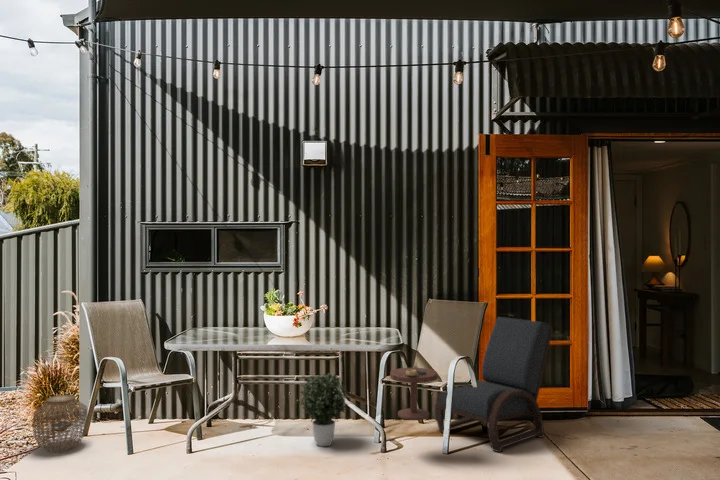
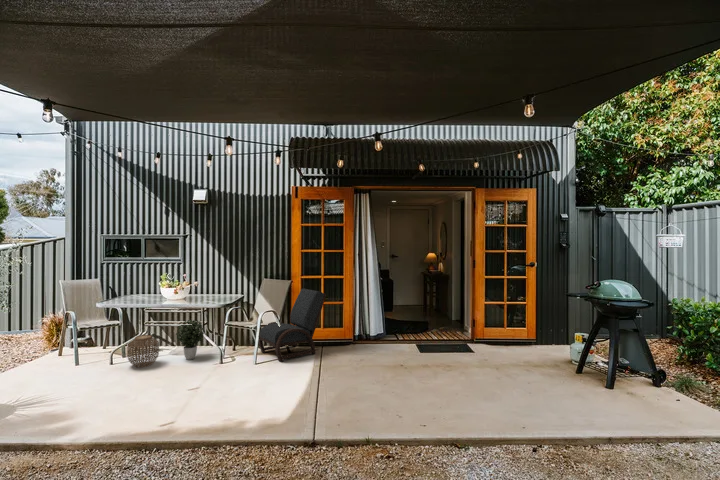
side table: present [390,368,438,420] -> none [219,317,246,365]
woven basket: present [33,395,88,452] -> present [127,335,159,368]

